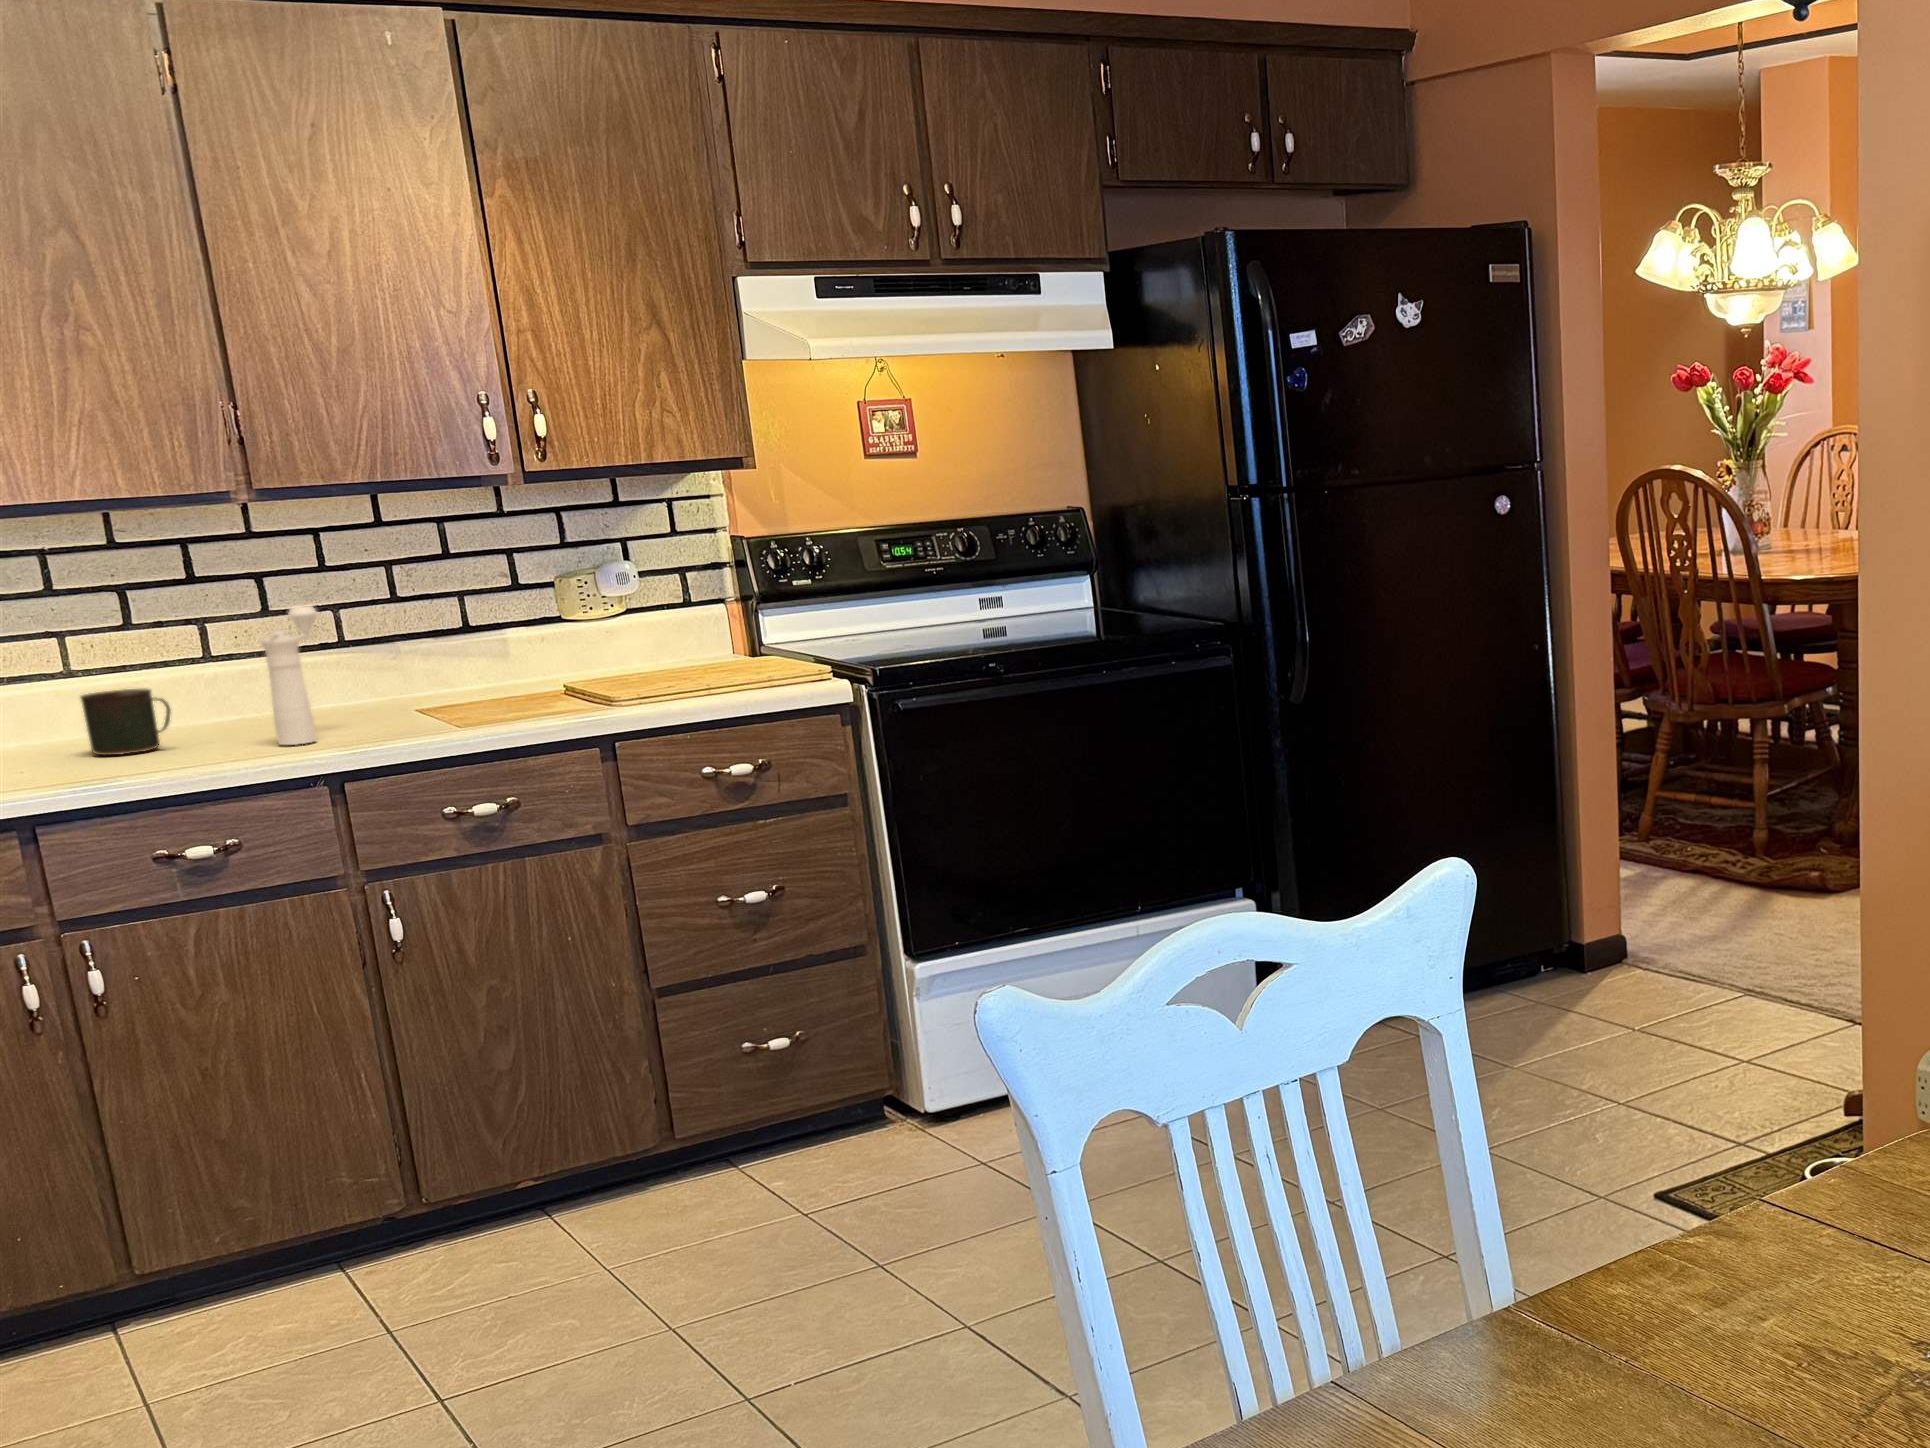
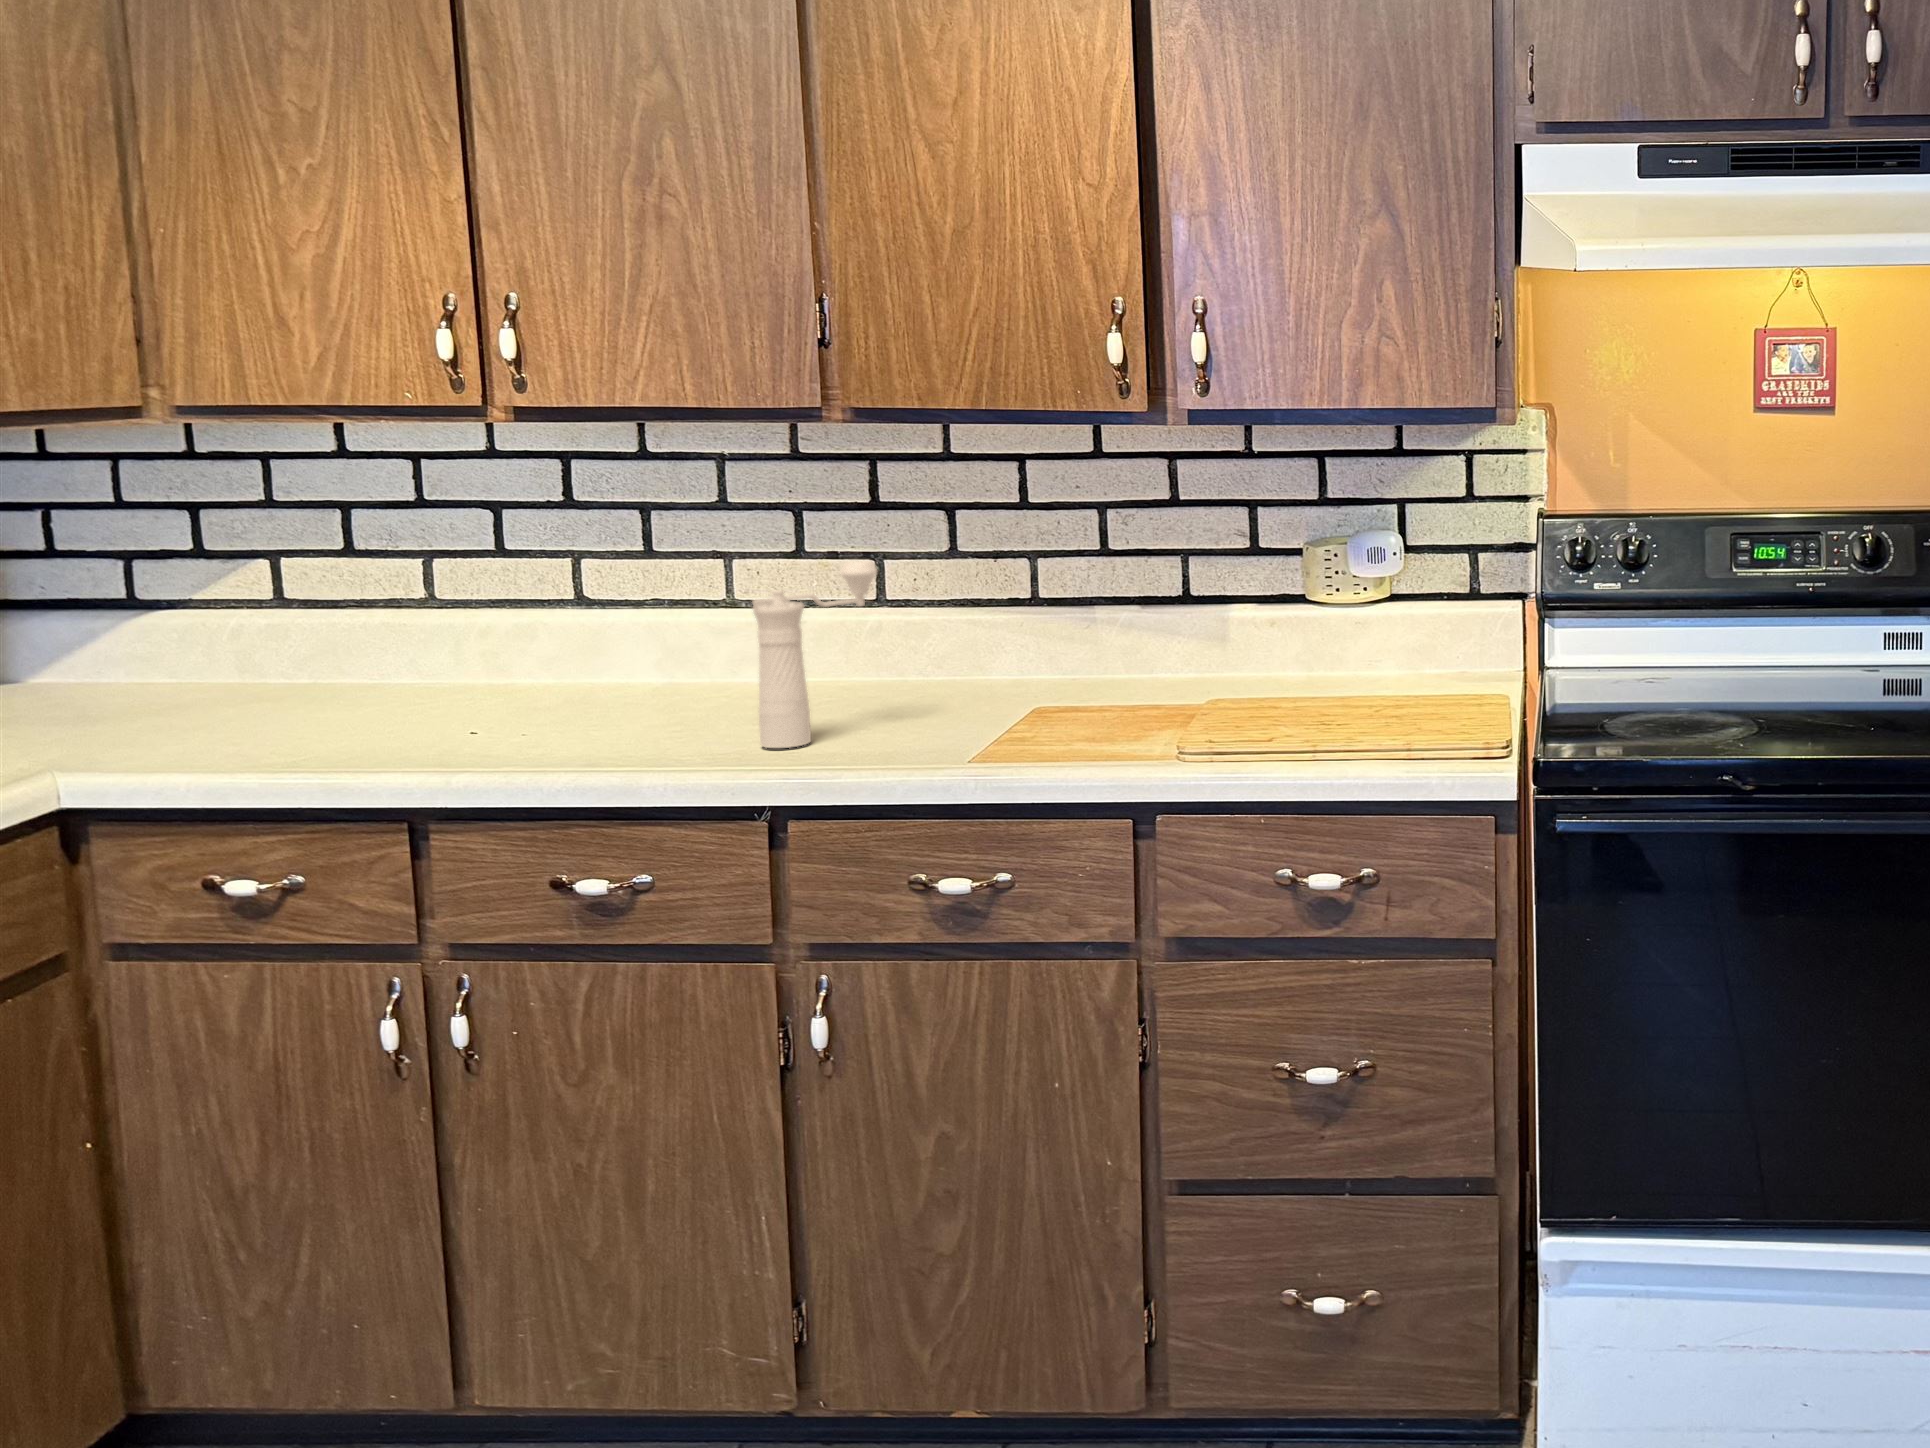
mug: present [81,689,170,755] -> none [638,636,726,719]

